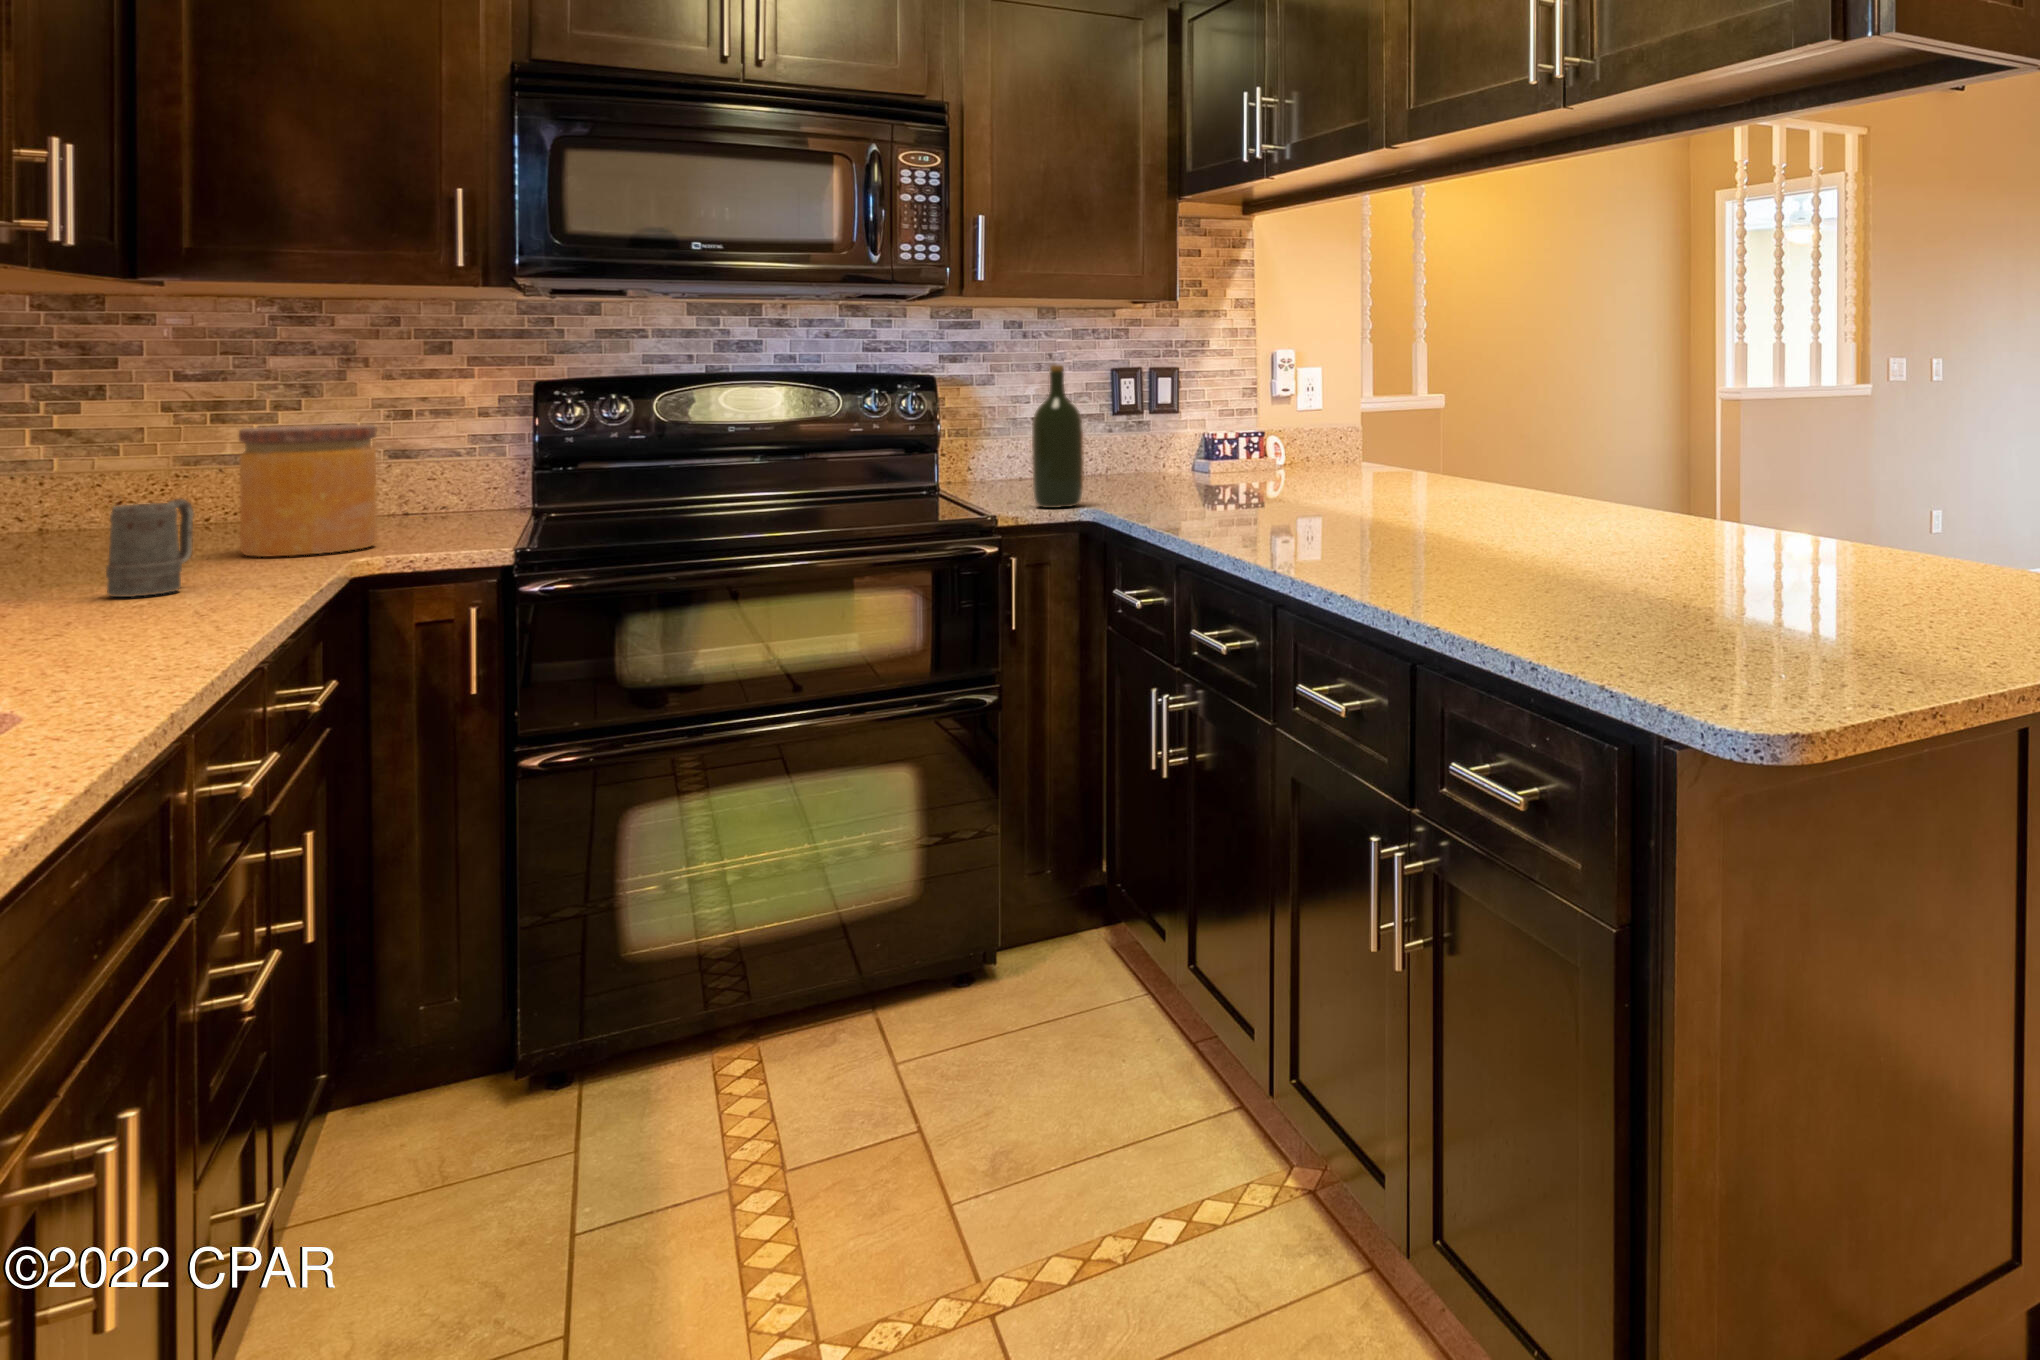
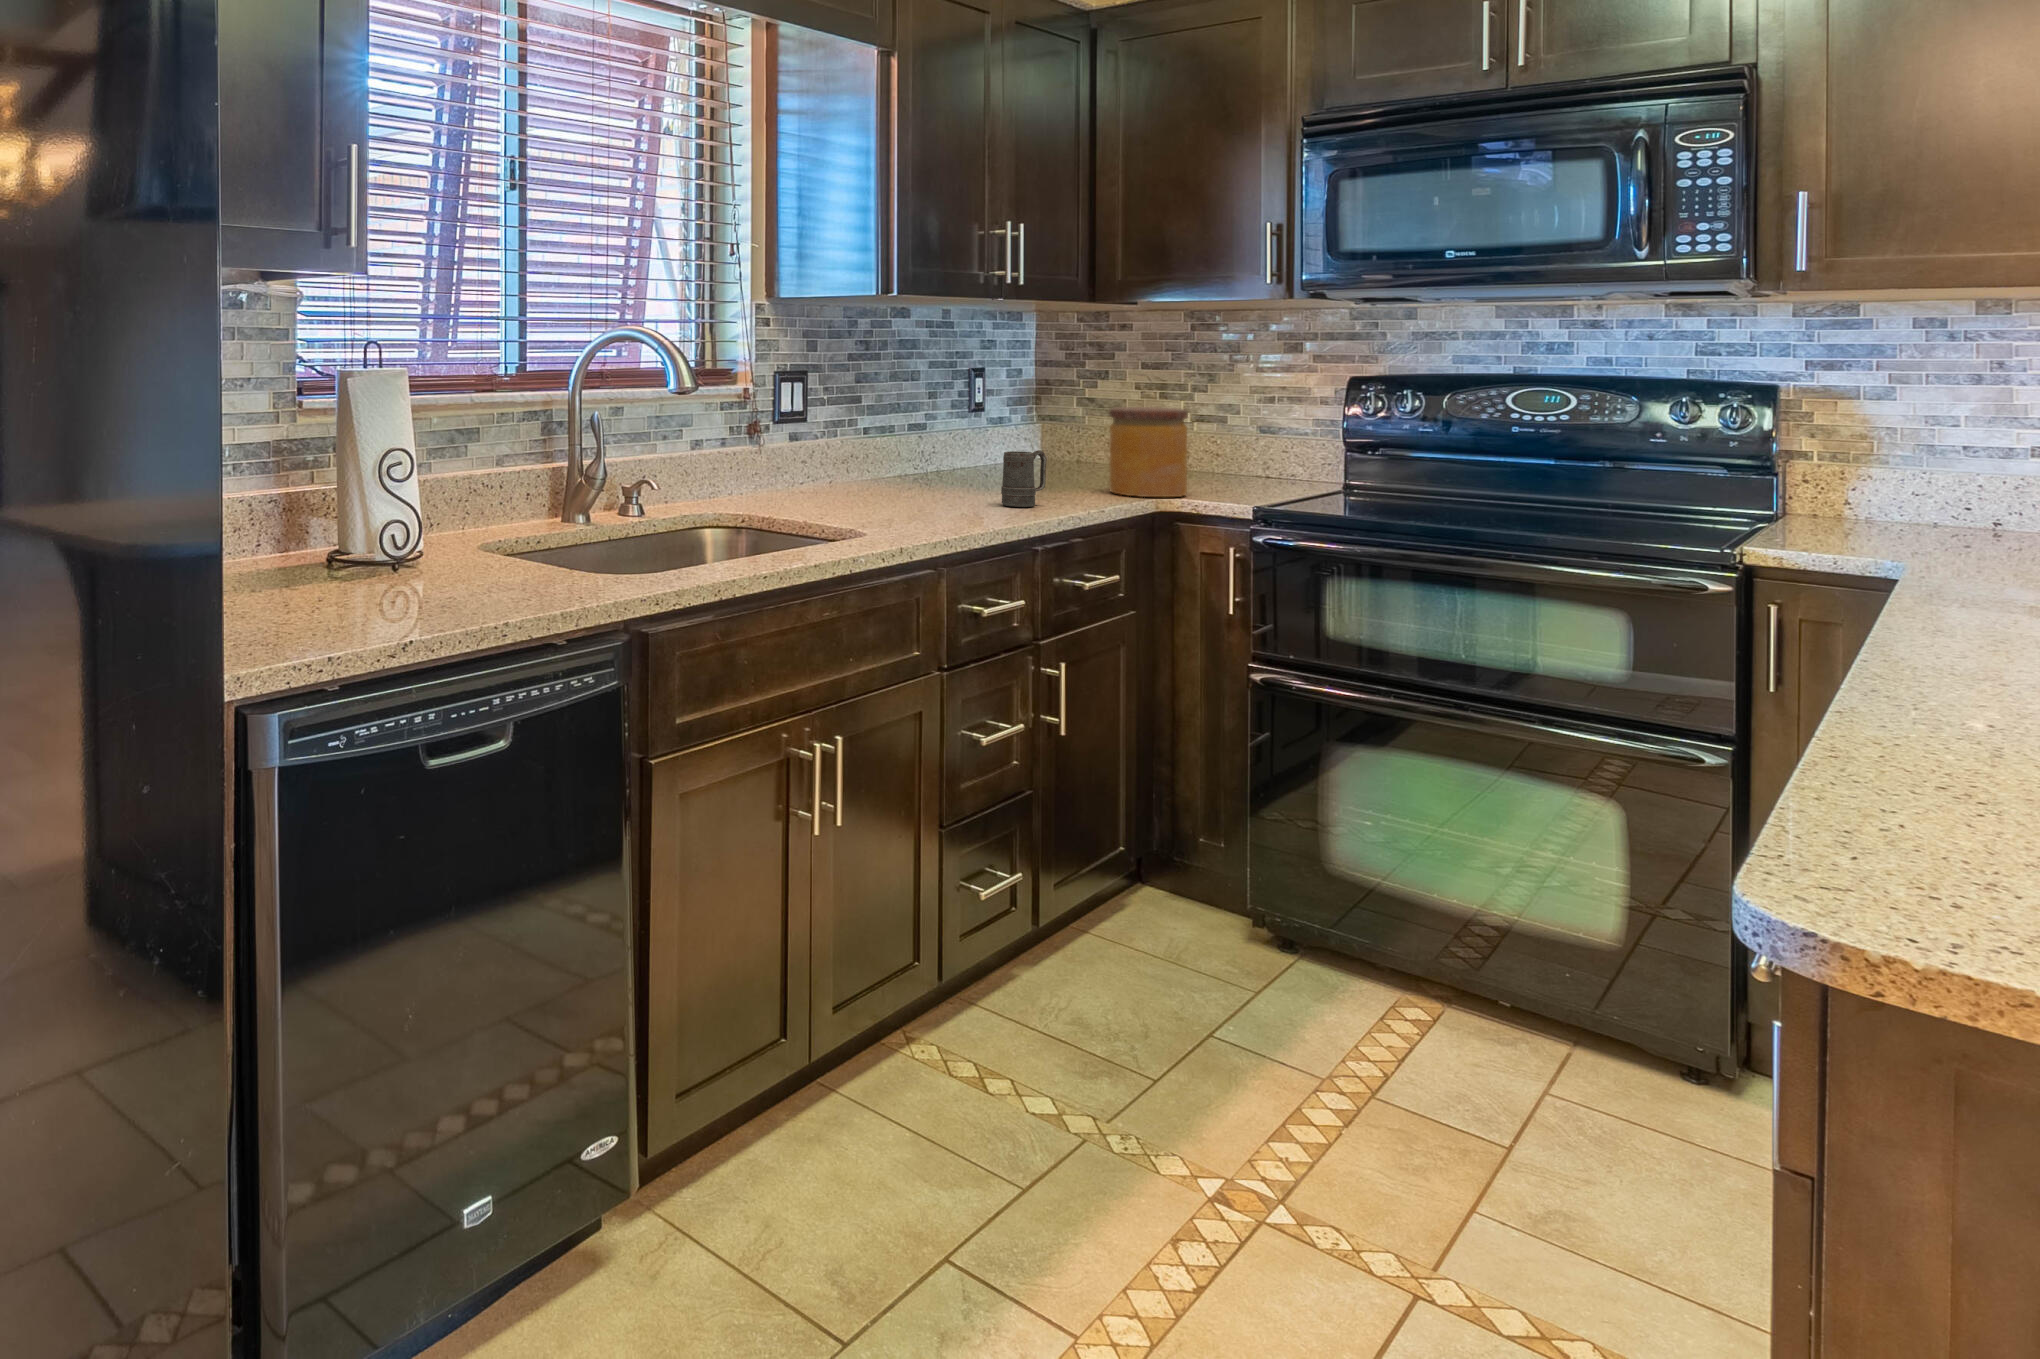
wine bottle: present [1032,365,1084,508] -> none [1832,377,1920,559]

